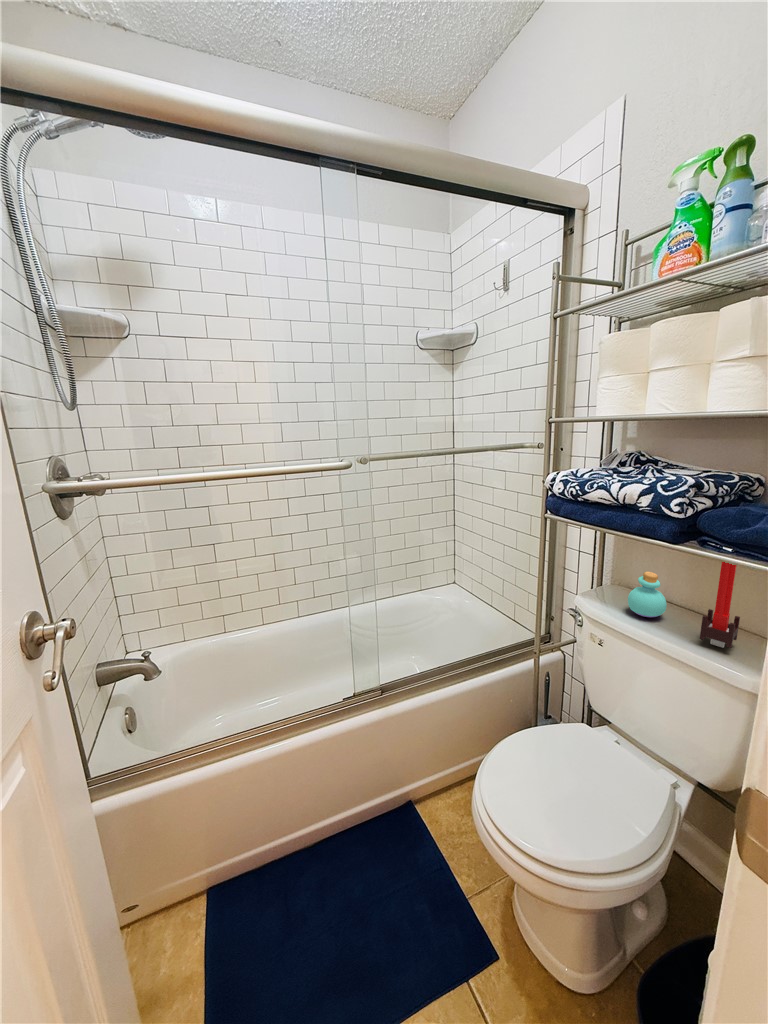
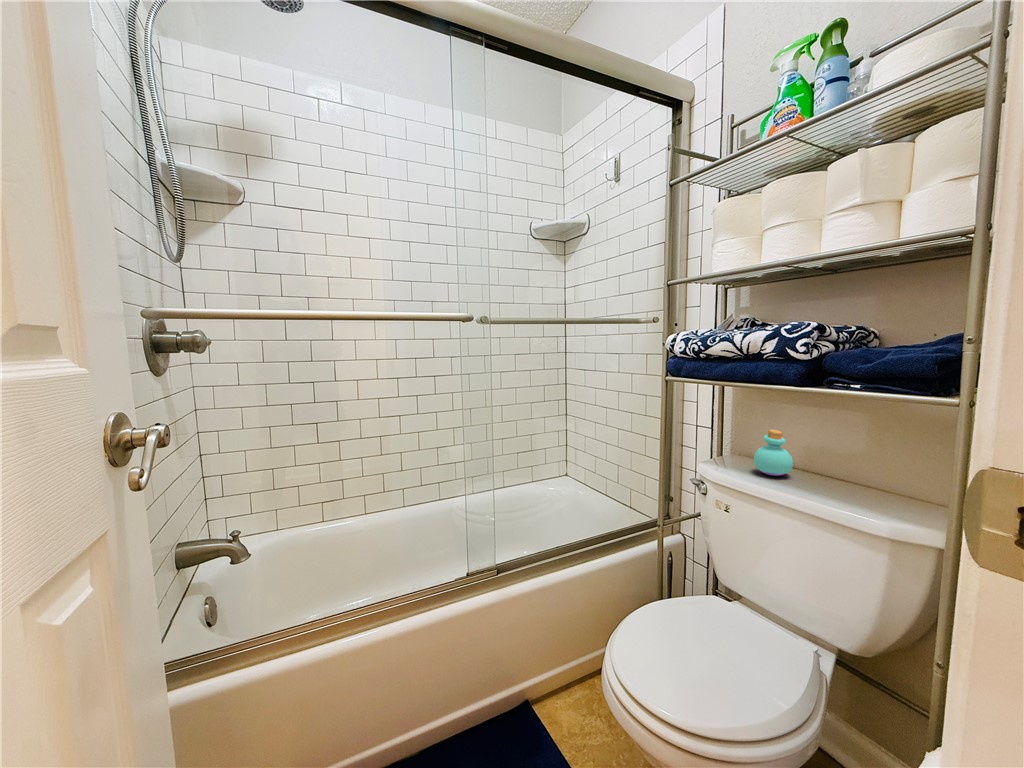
candle: present [700,562,740,648] -> none [830,374,867,497]

